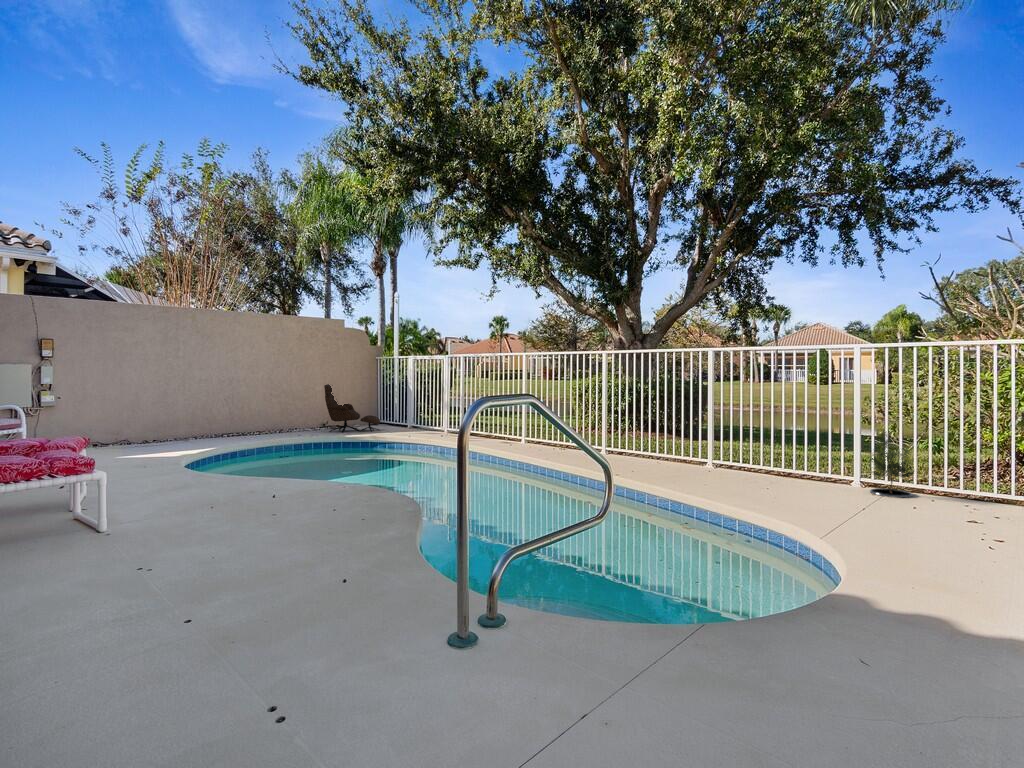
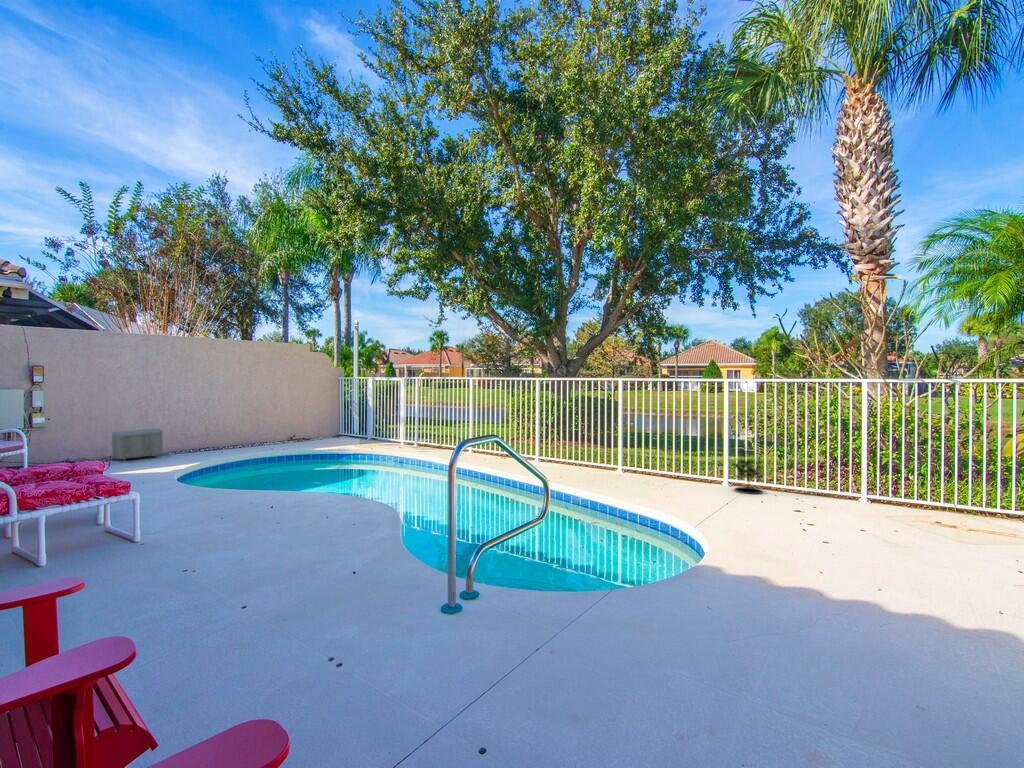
lounge chair: present [324,384,380,433] -> none [294,401,344,443]
storage bench: none [127,412,180,447] -> present [112,429,163,461]

